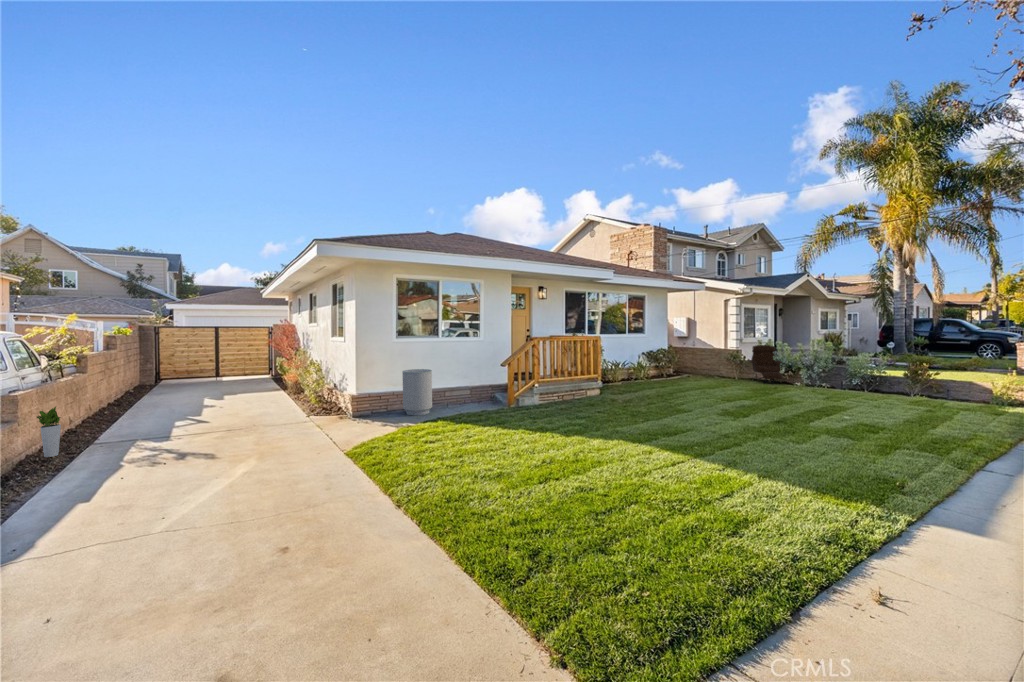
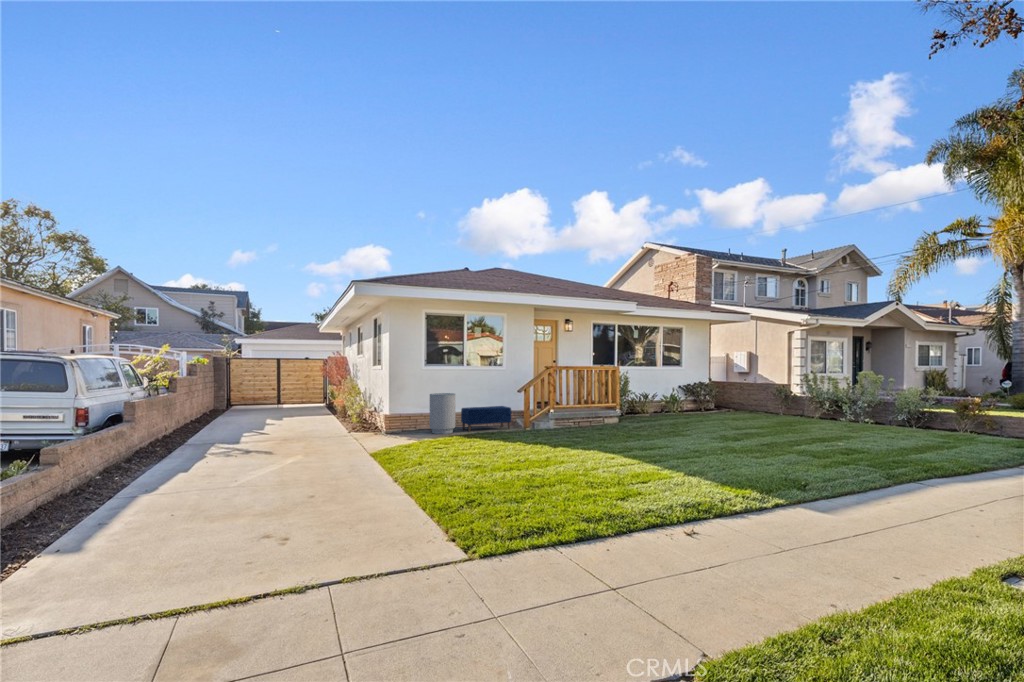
lounge chair: present [750,345,782,384] -> none [791,378,825,419]
bench: none [437,381,492,411] -> present [461,406,512,432]
planter: present [37,407,61,457] -> none [148,412,166,451]

